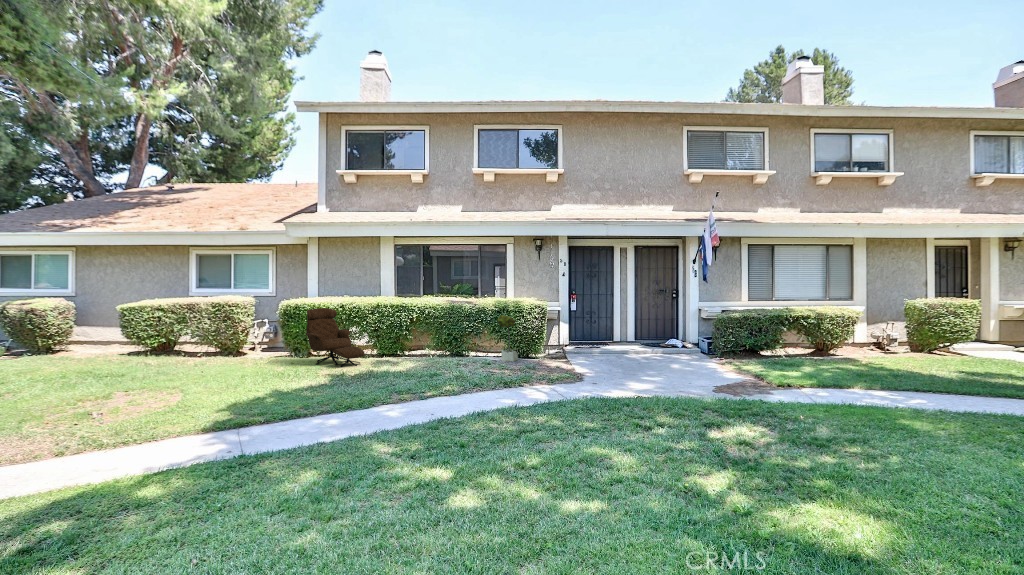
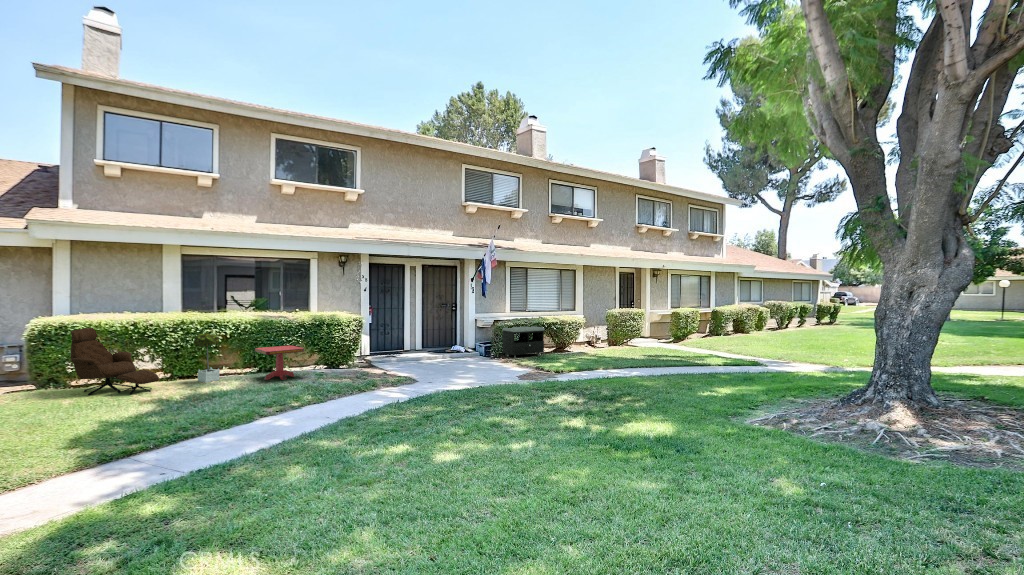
potted tree: present [498,315,518,361] -> present [194,333,220,382]
storage bench: none [728,320,789,359] -> present [503,326,545,358]
side table: none [445,331,485,365] -> present [255,345,304,380]

